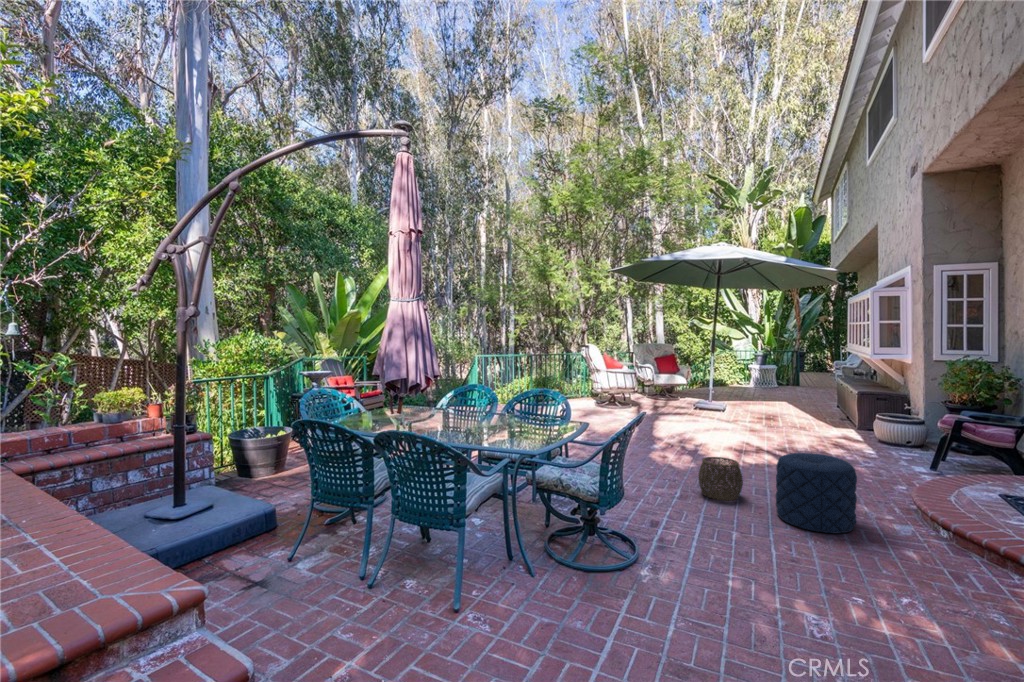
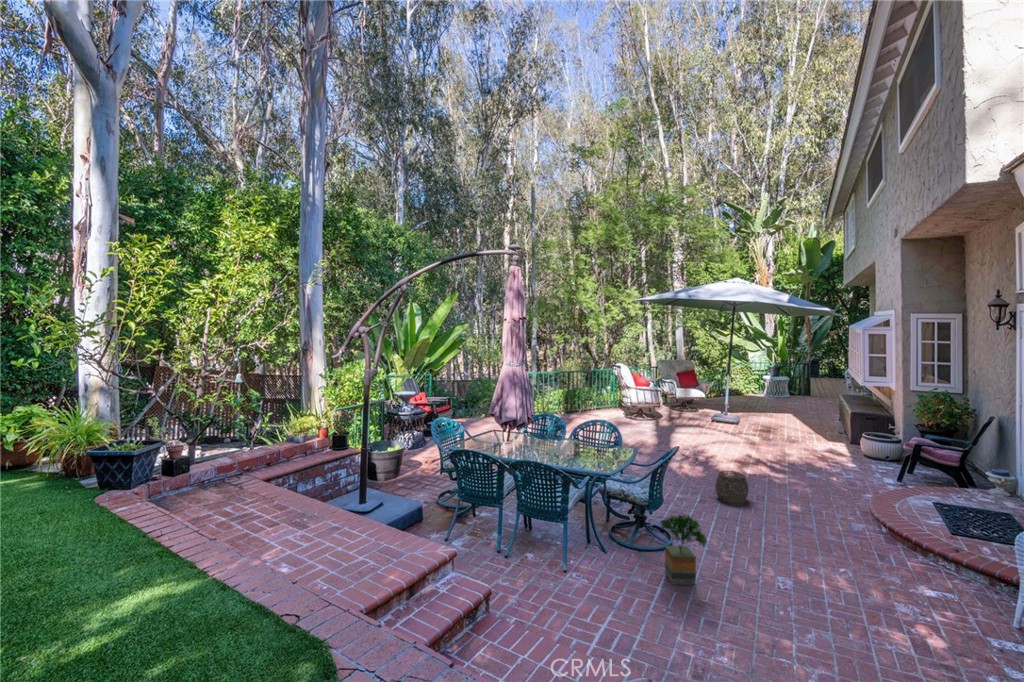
pouf: present [776,453,857,533] -> none [771,471,828,528]
potted tree: none [607,513,686,632] -> present [660,515,707,585]

